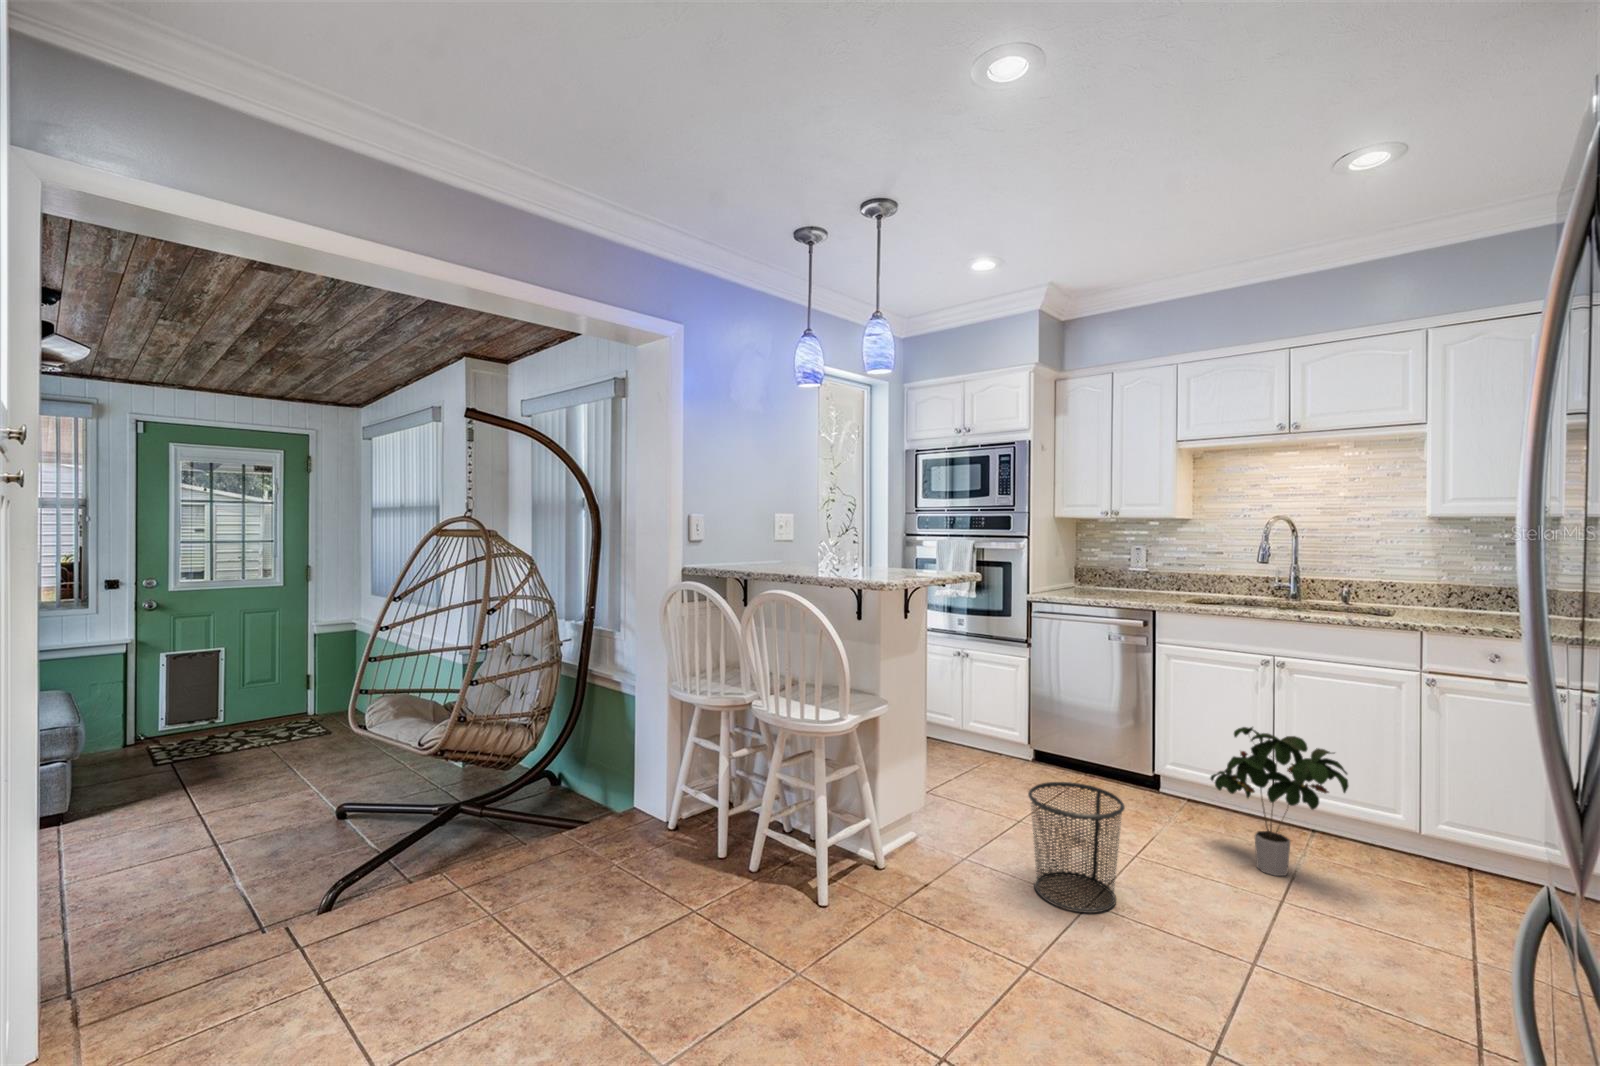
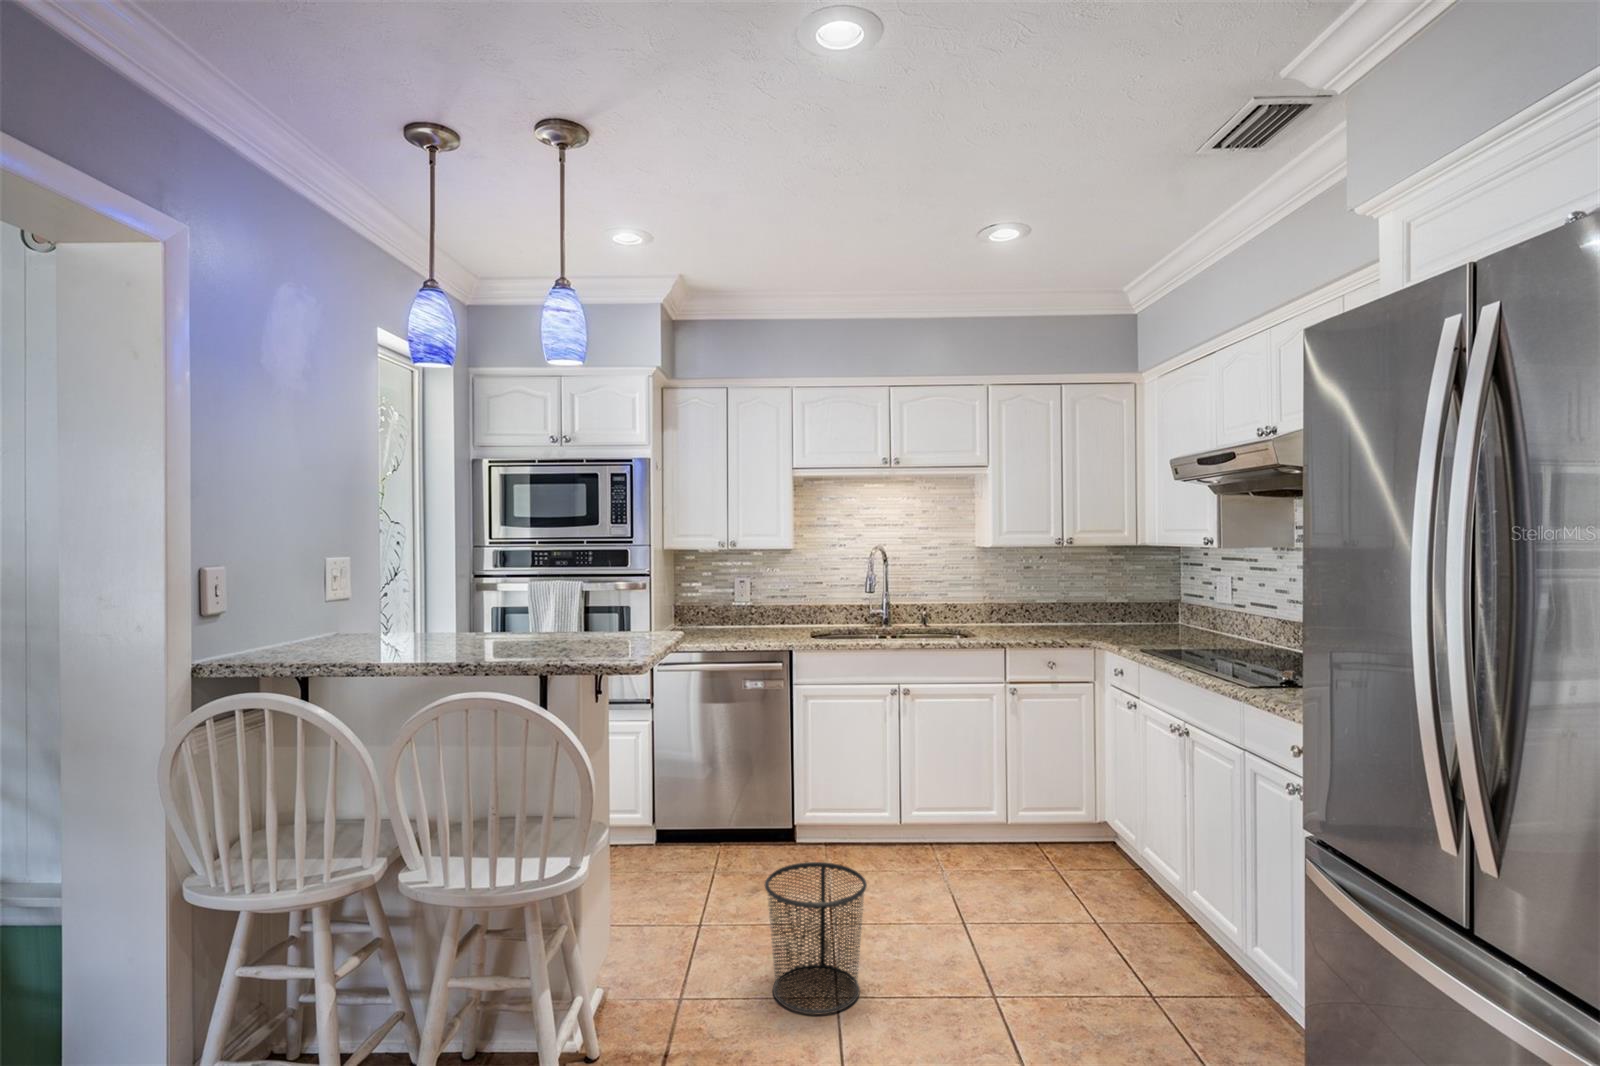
potted plant: present [1211,727,1348,876] -> none [874,759,995,900]

